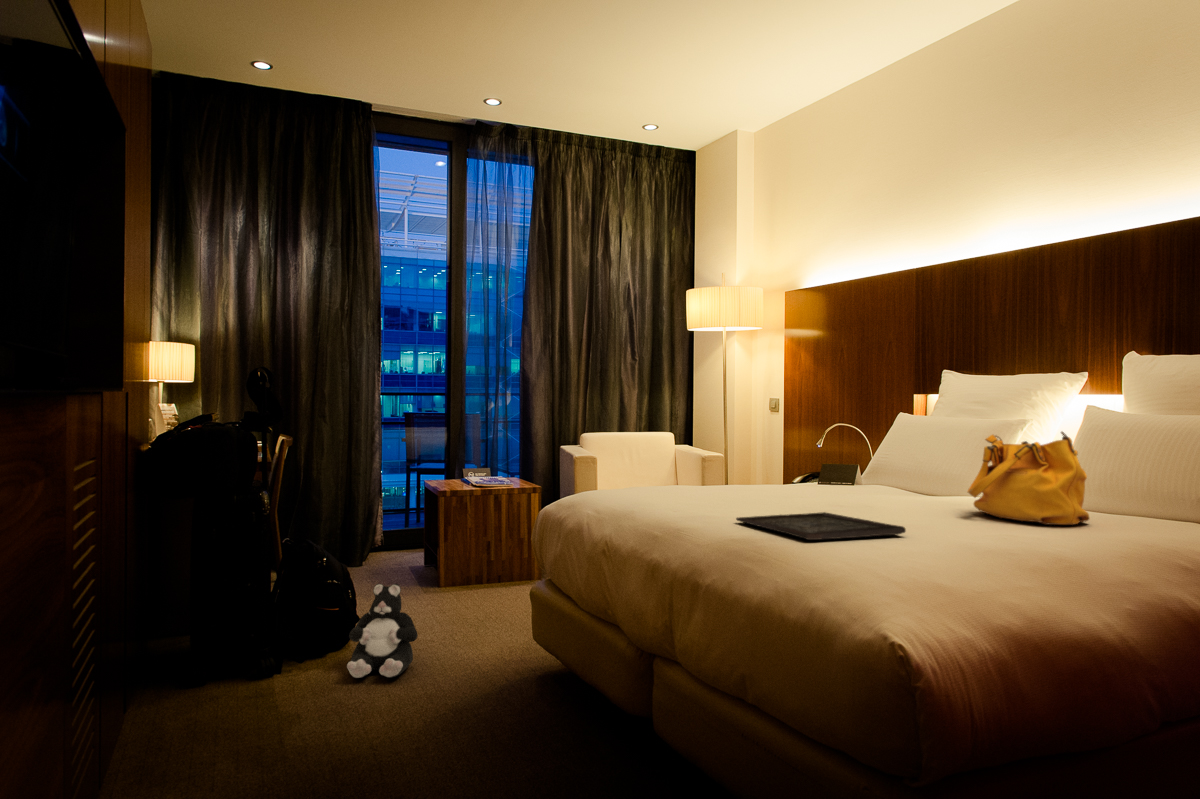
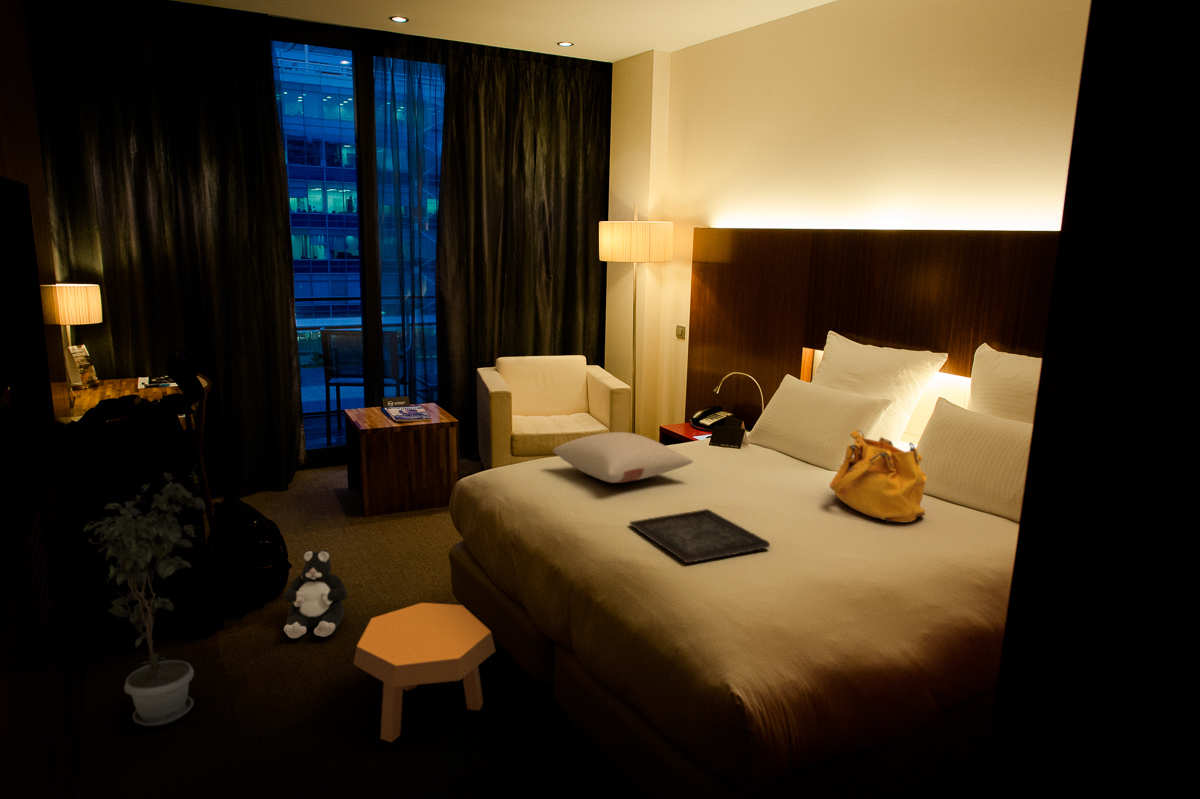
pillow: none [645,452,803,501] -> present [553,432,693,483]
potted plant: none [146,457,278,745] -> present [83,473,205,726]
footstool: none [422,626,583,769] -> present [353,603,495,742]

